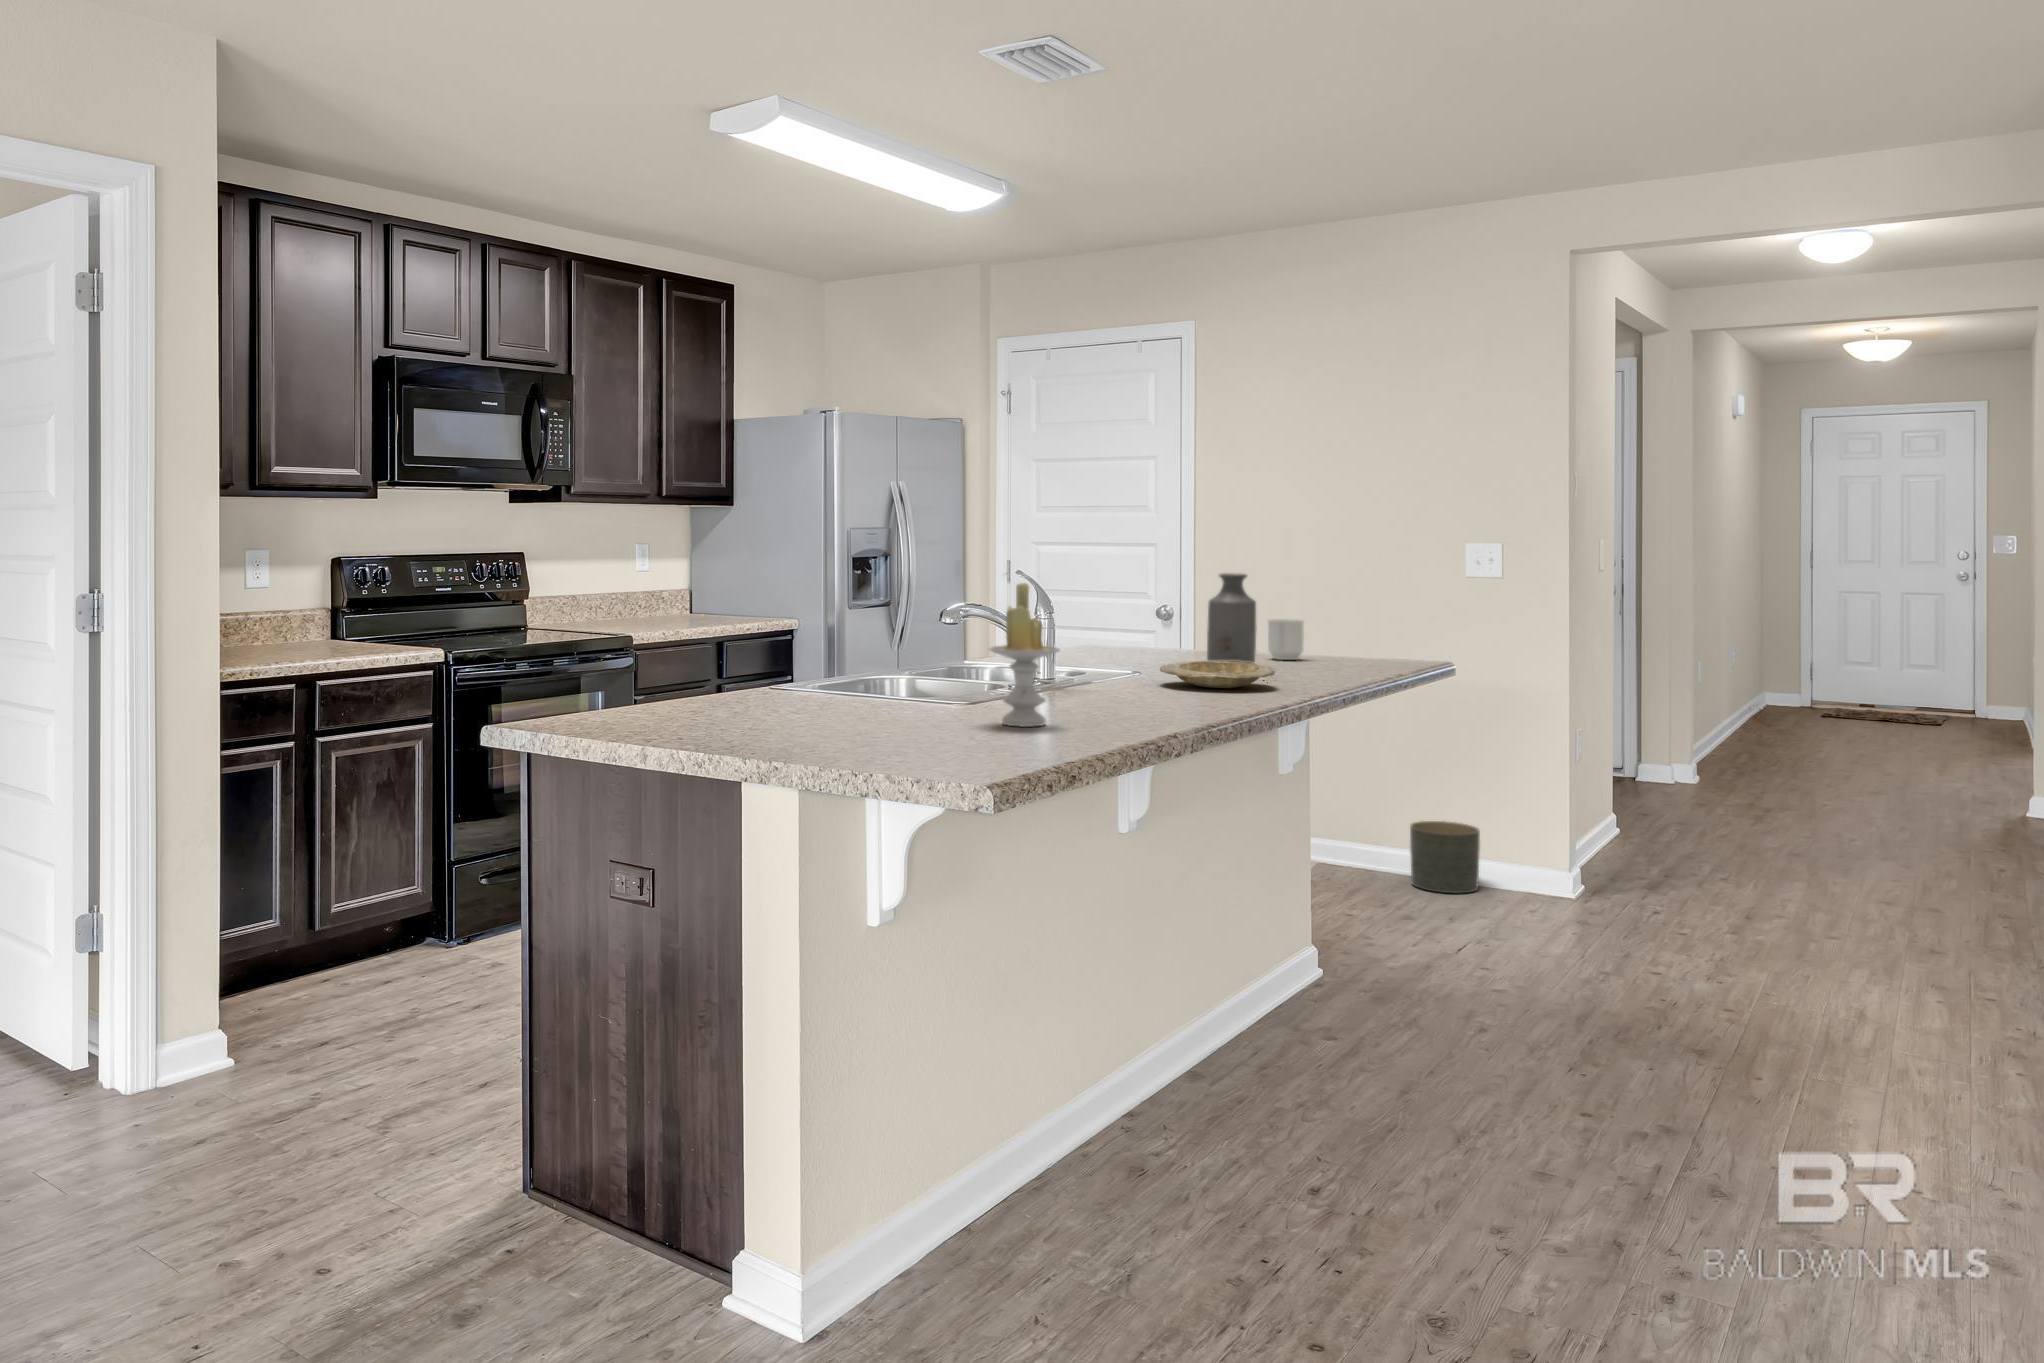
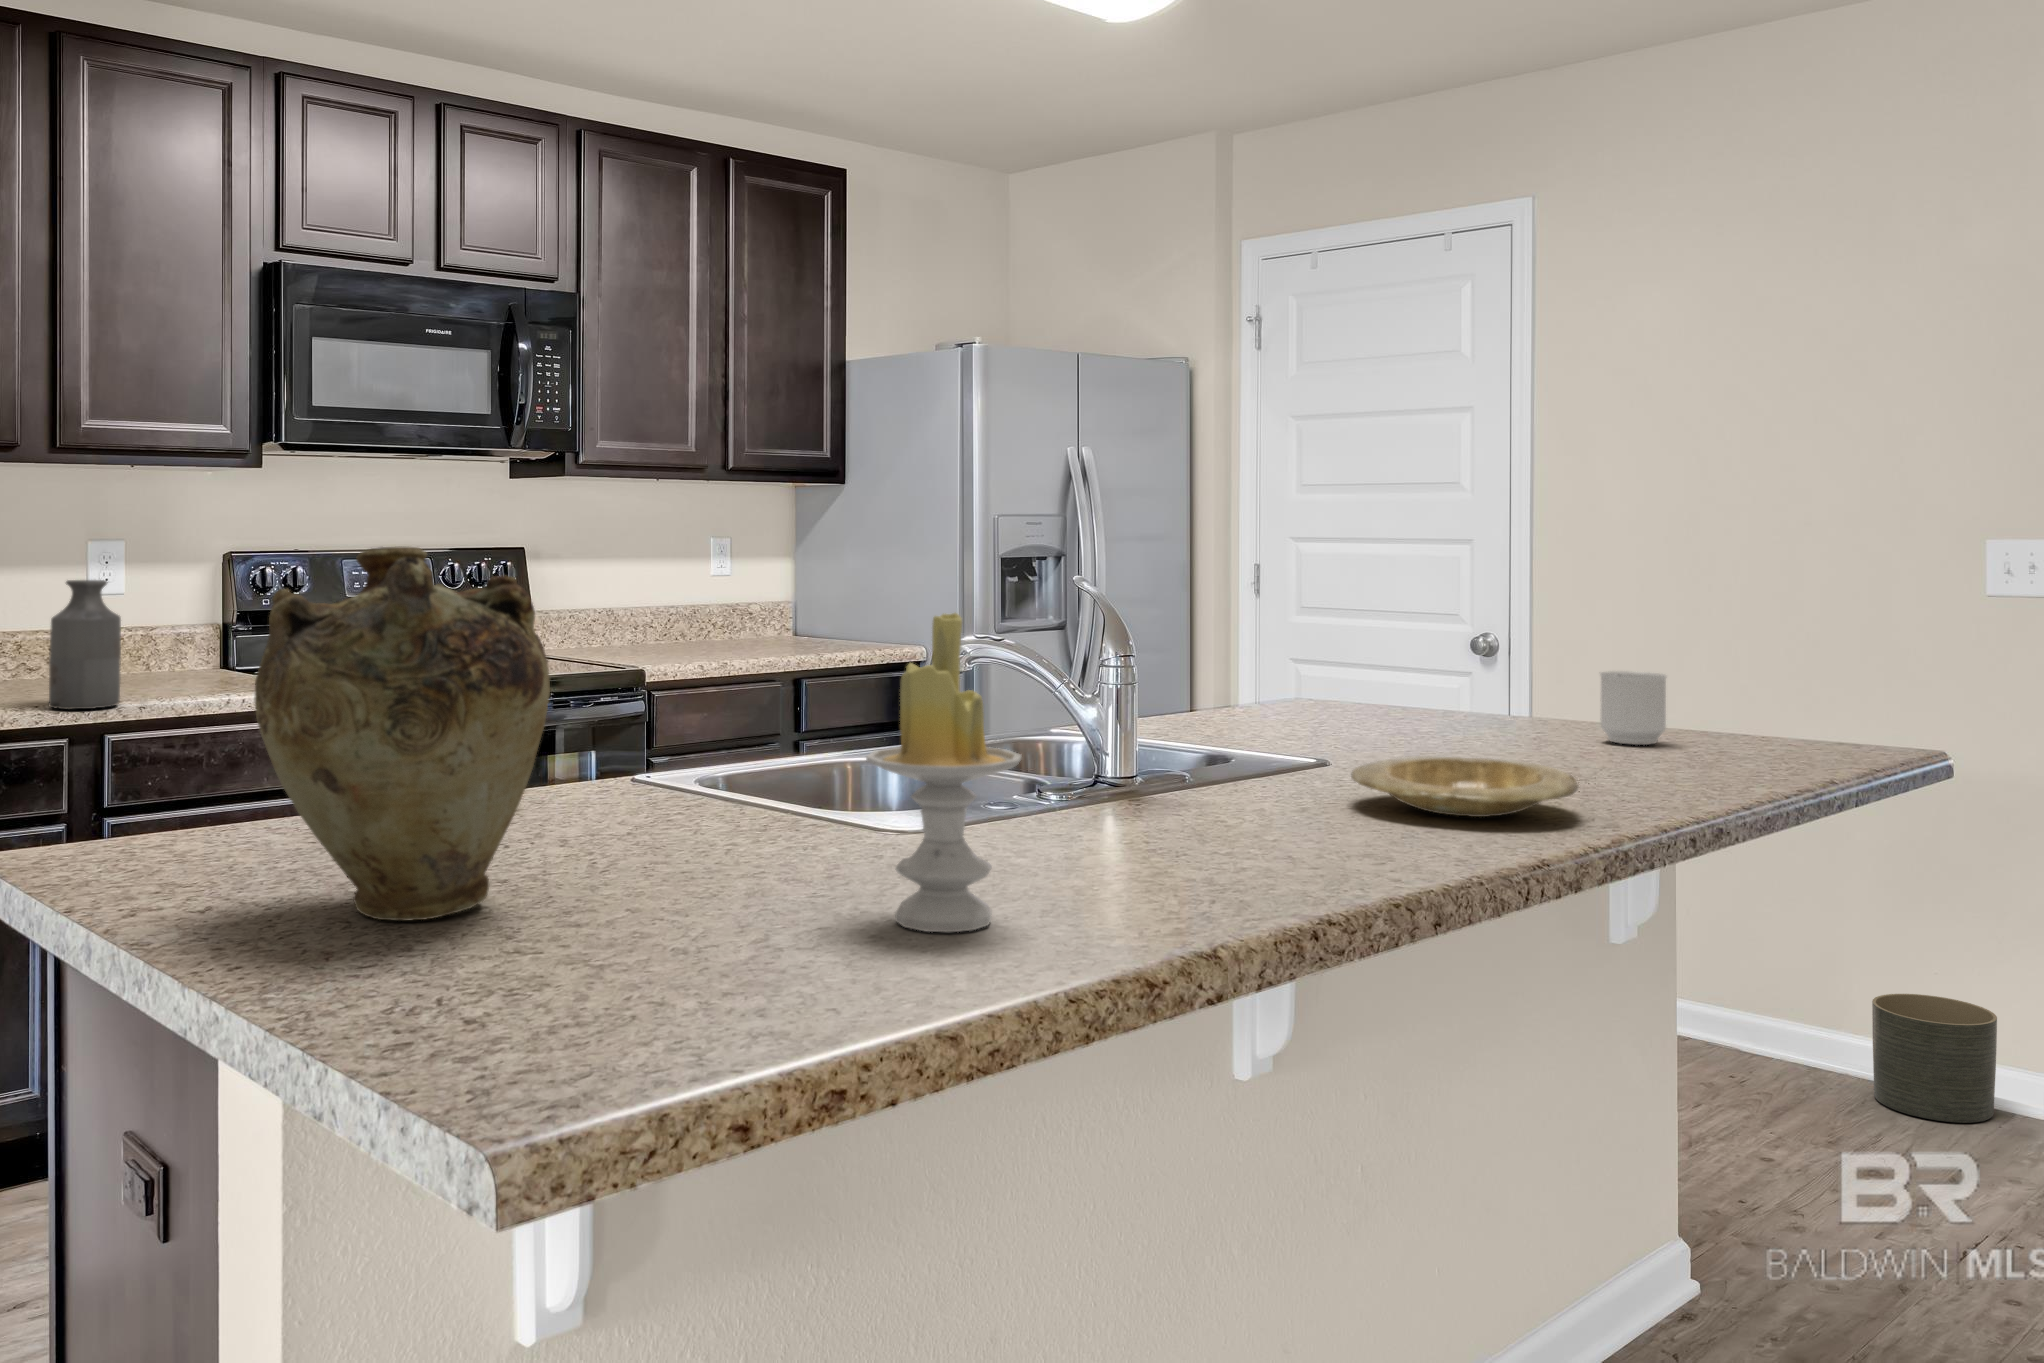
vase: none [711,554,844,729] -> present [255,547,550,921]
bottle: present [1207,573,1256,663] -> present [49,580,121,710]

